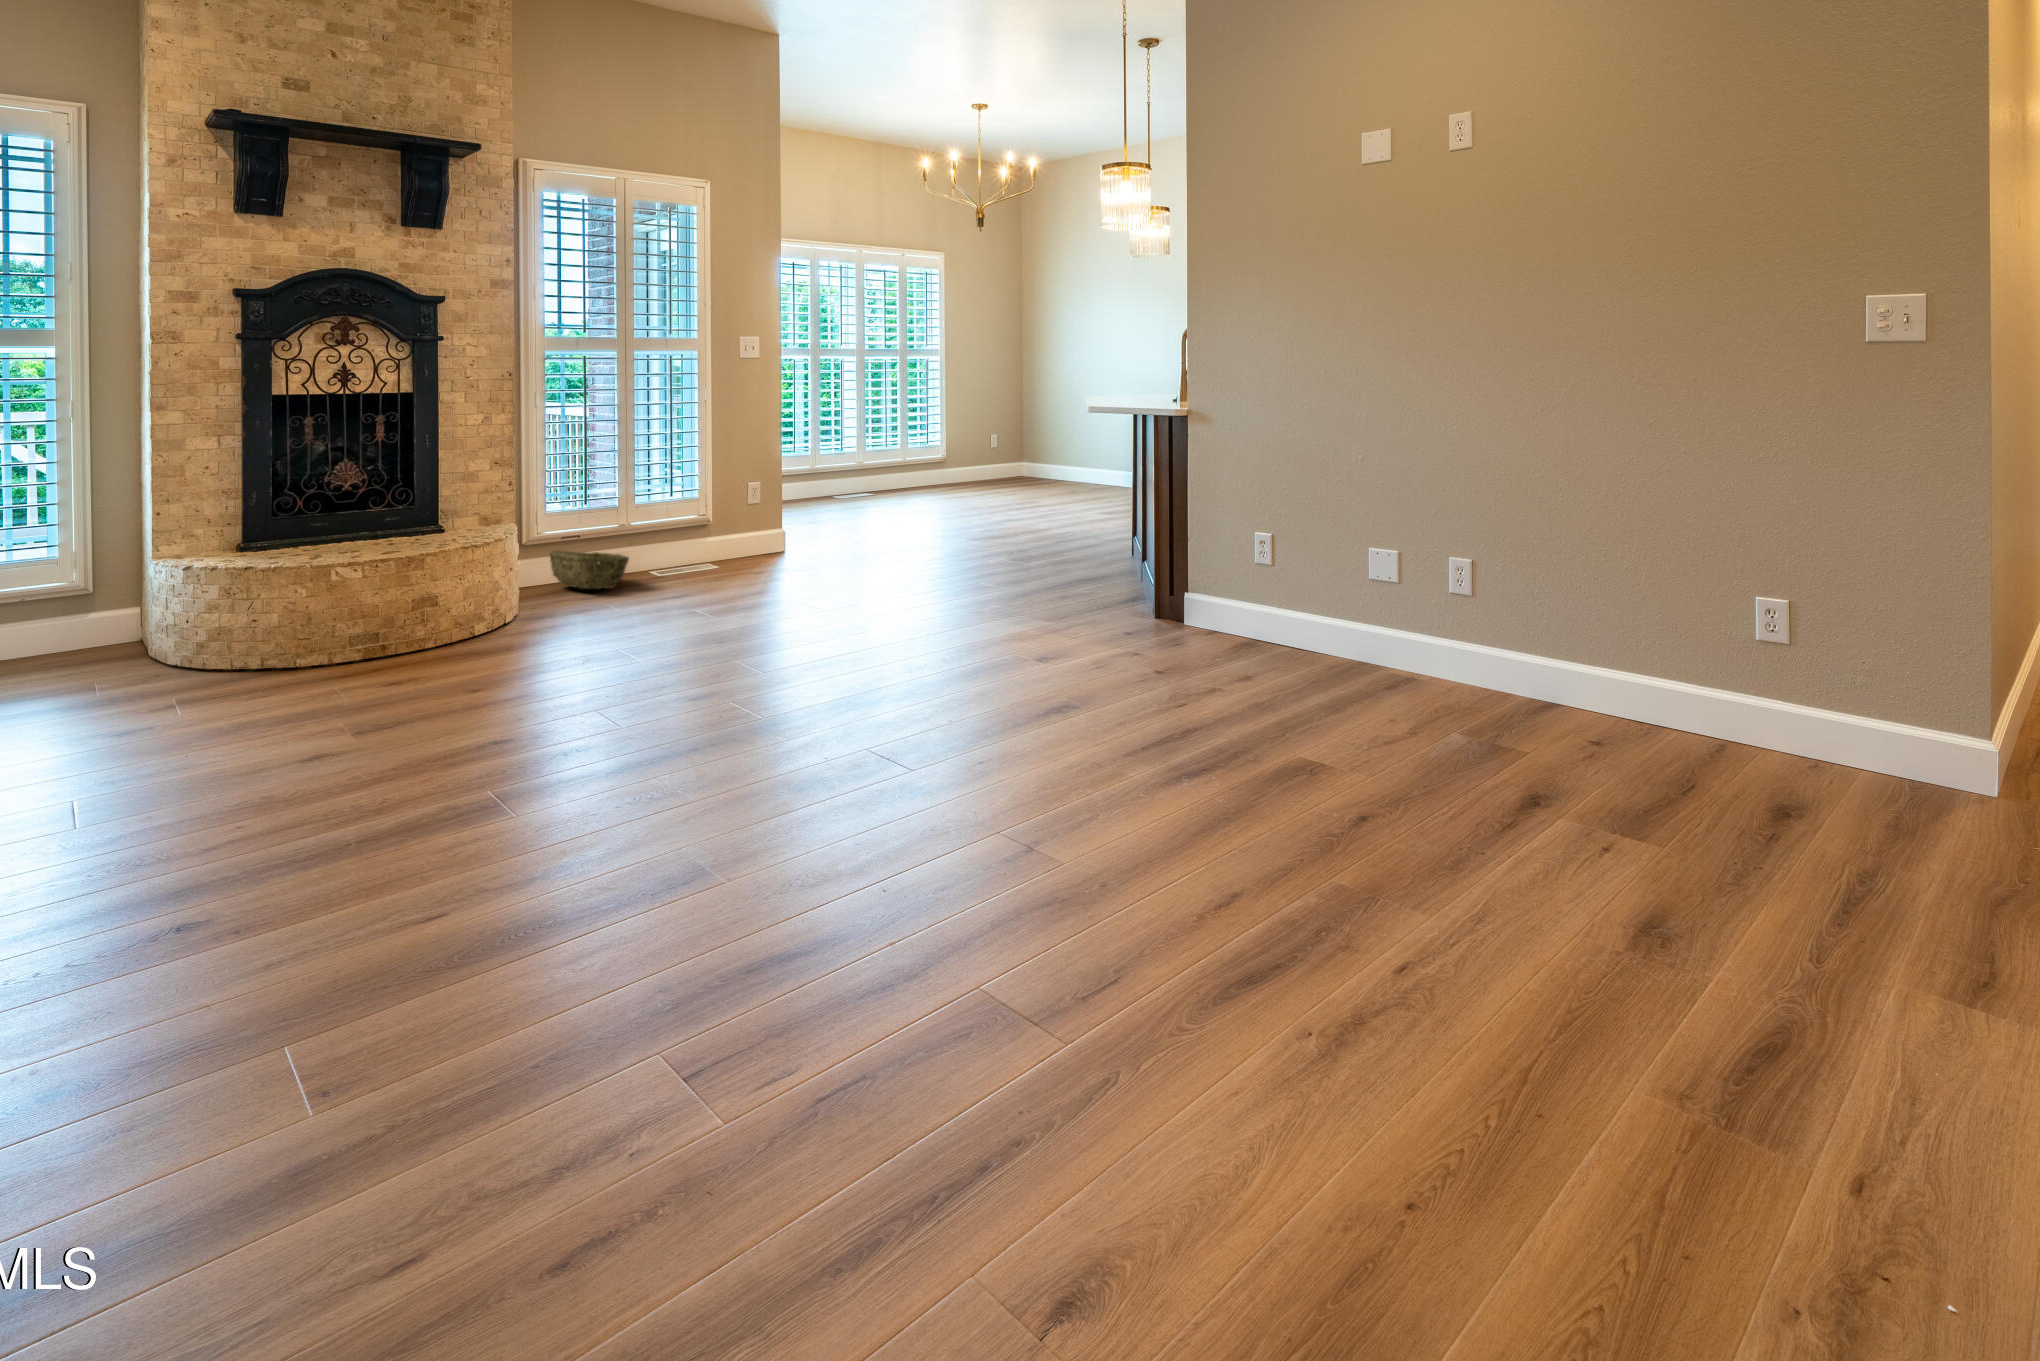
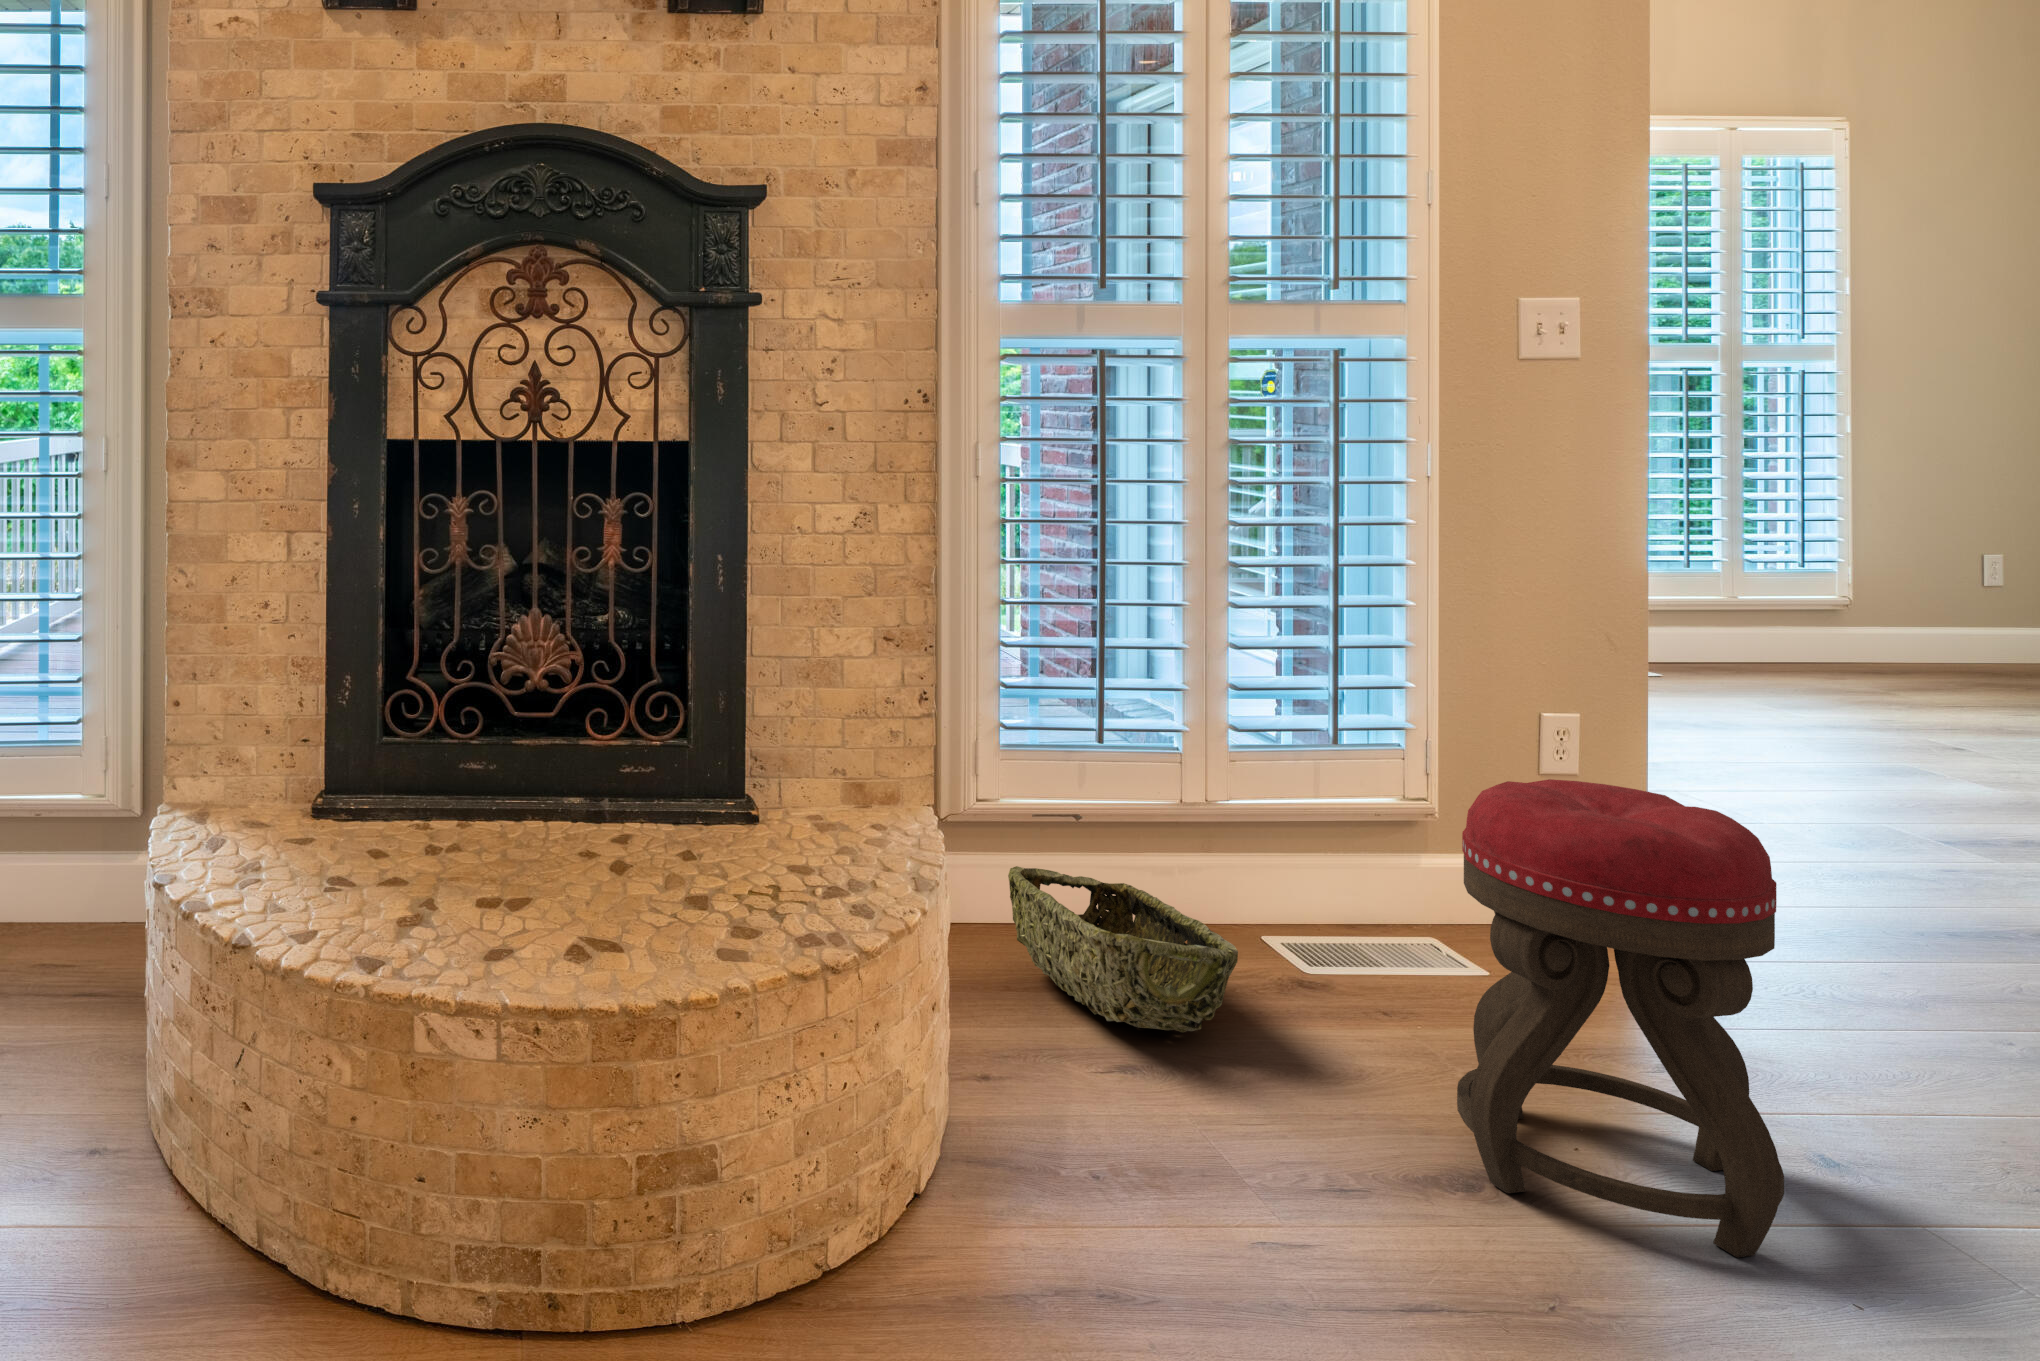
ottoman: none [685,483,764,597] -> present [1457,779,1784,1257]

